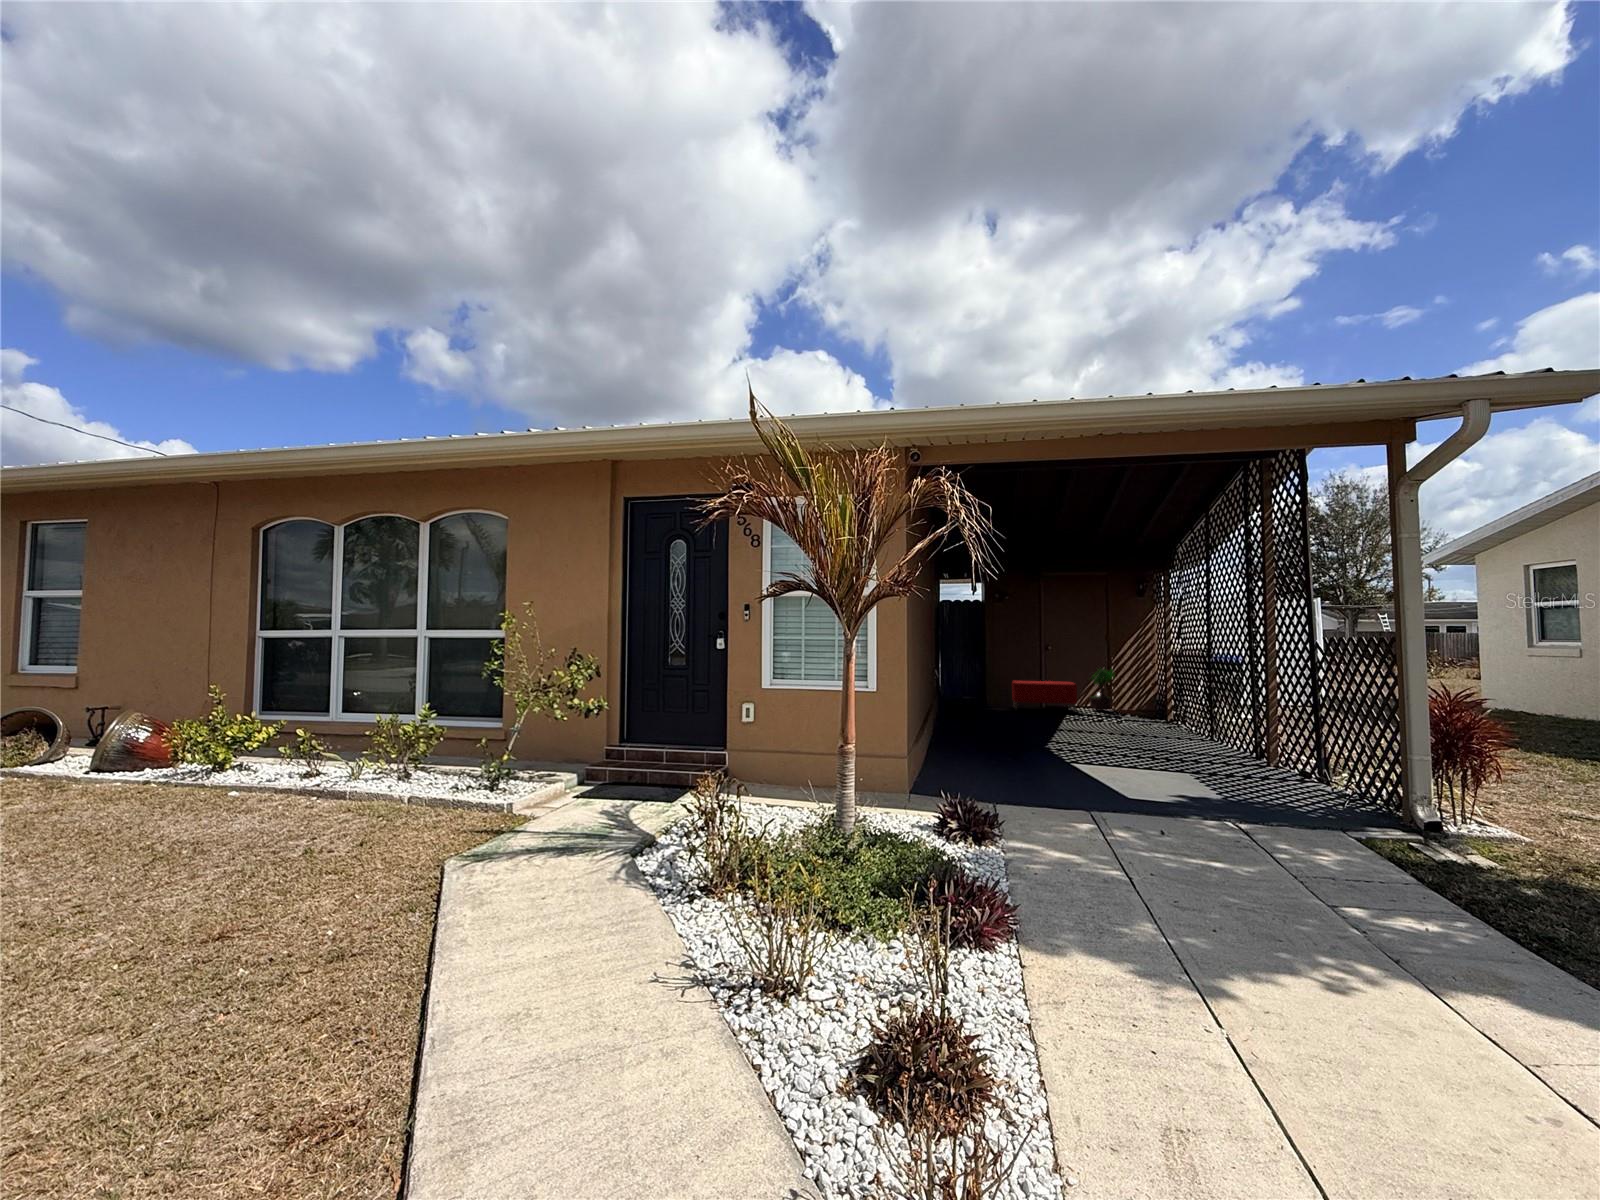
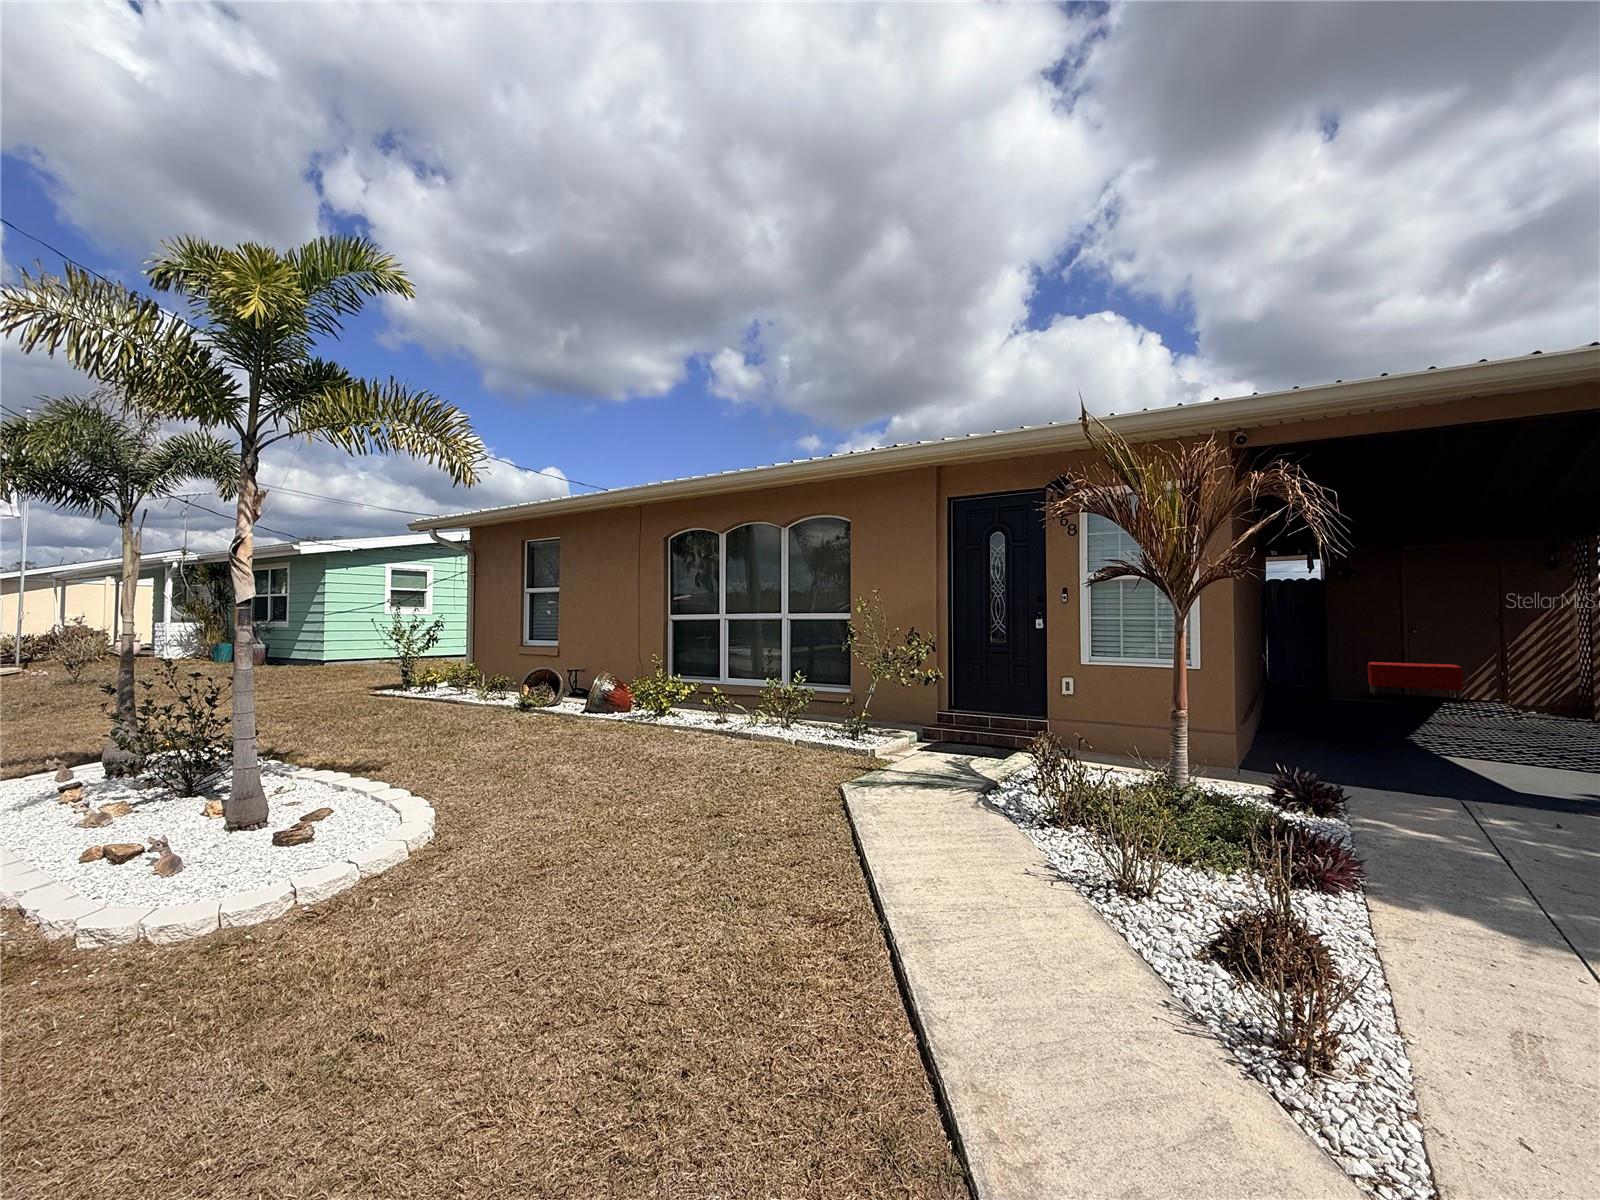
potted tree: present [1090,669,1112,711] -> none [1478,644,1523,700]

